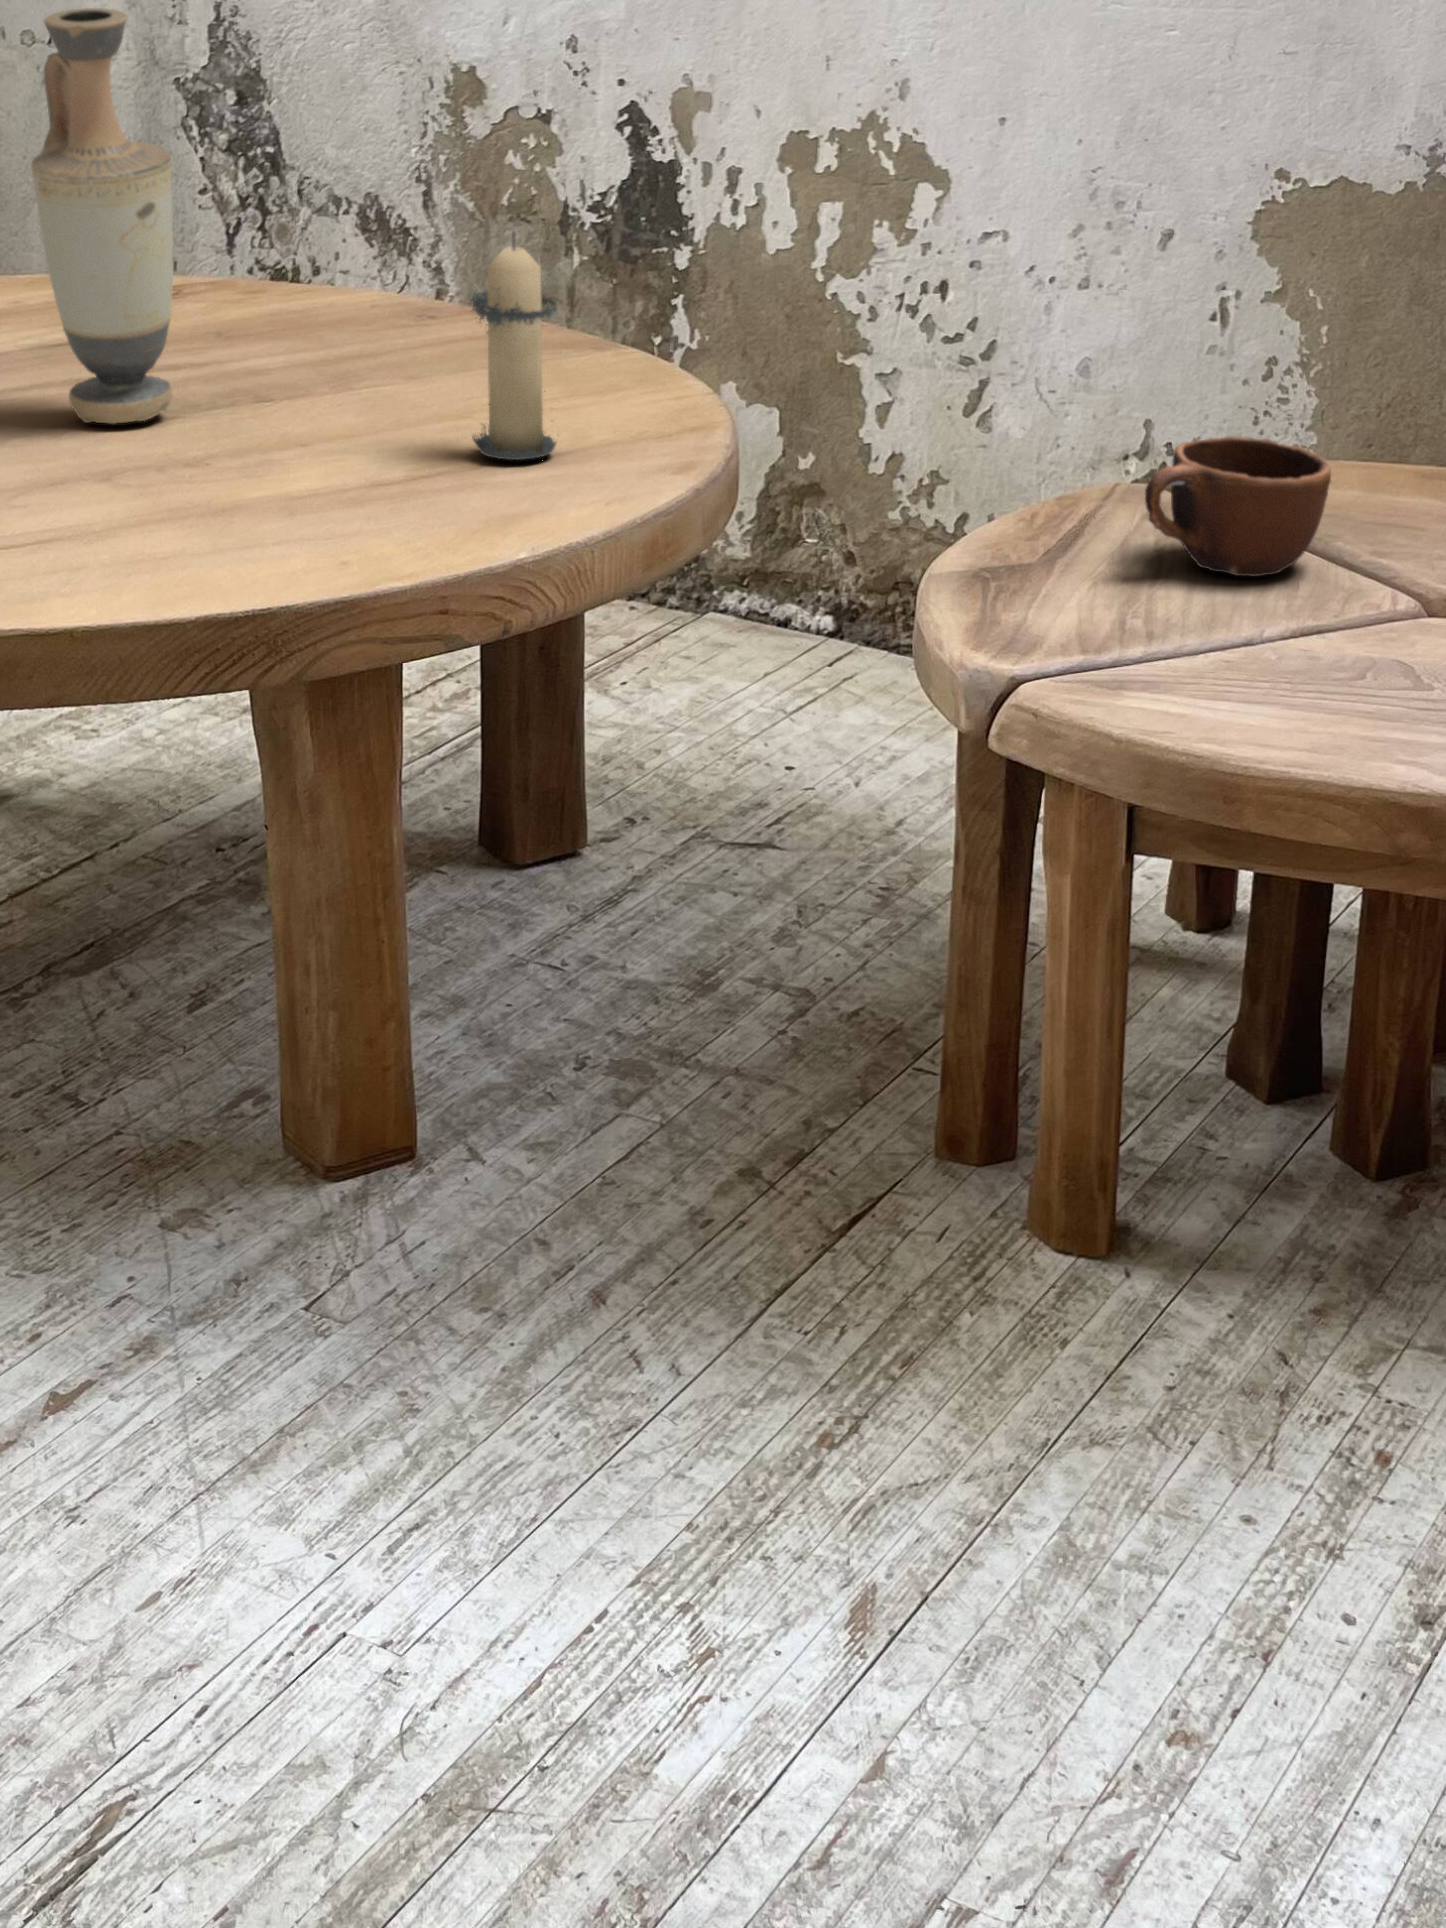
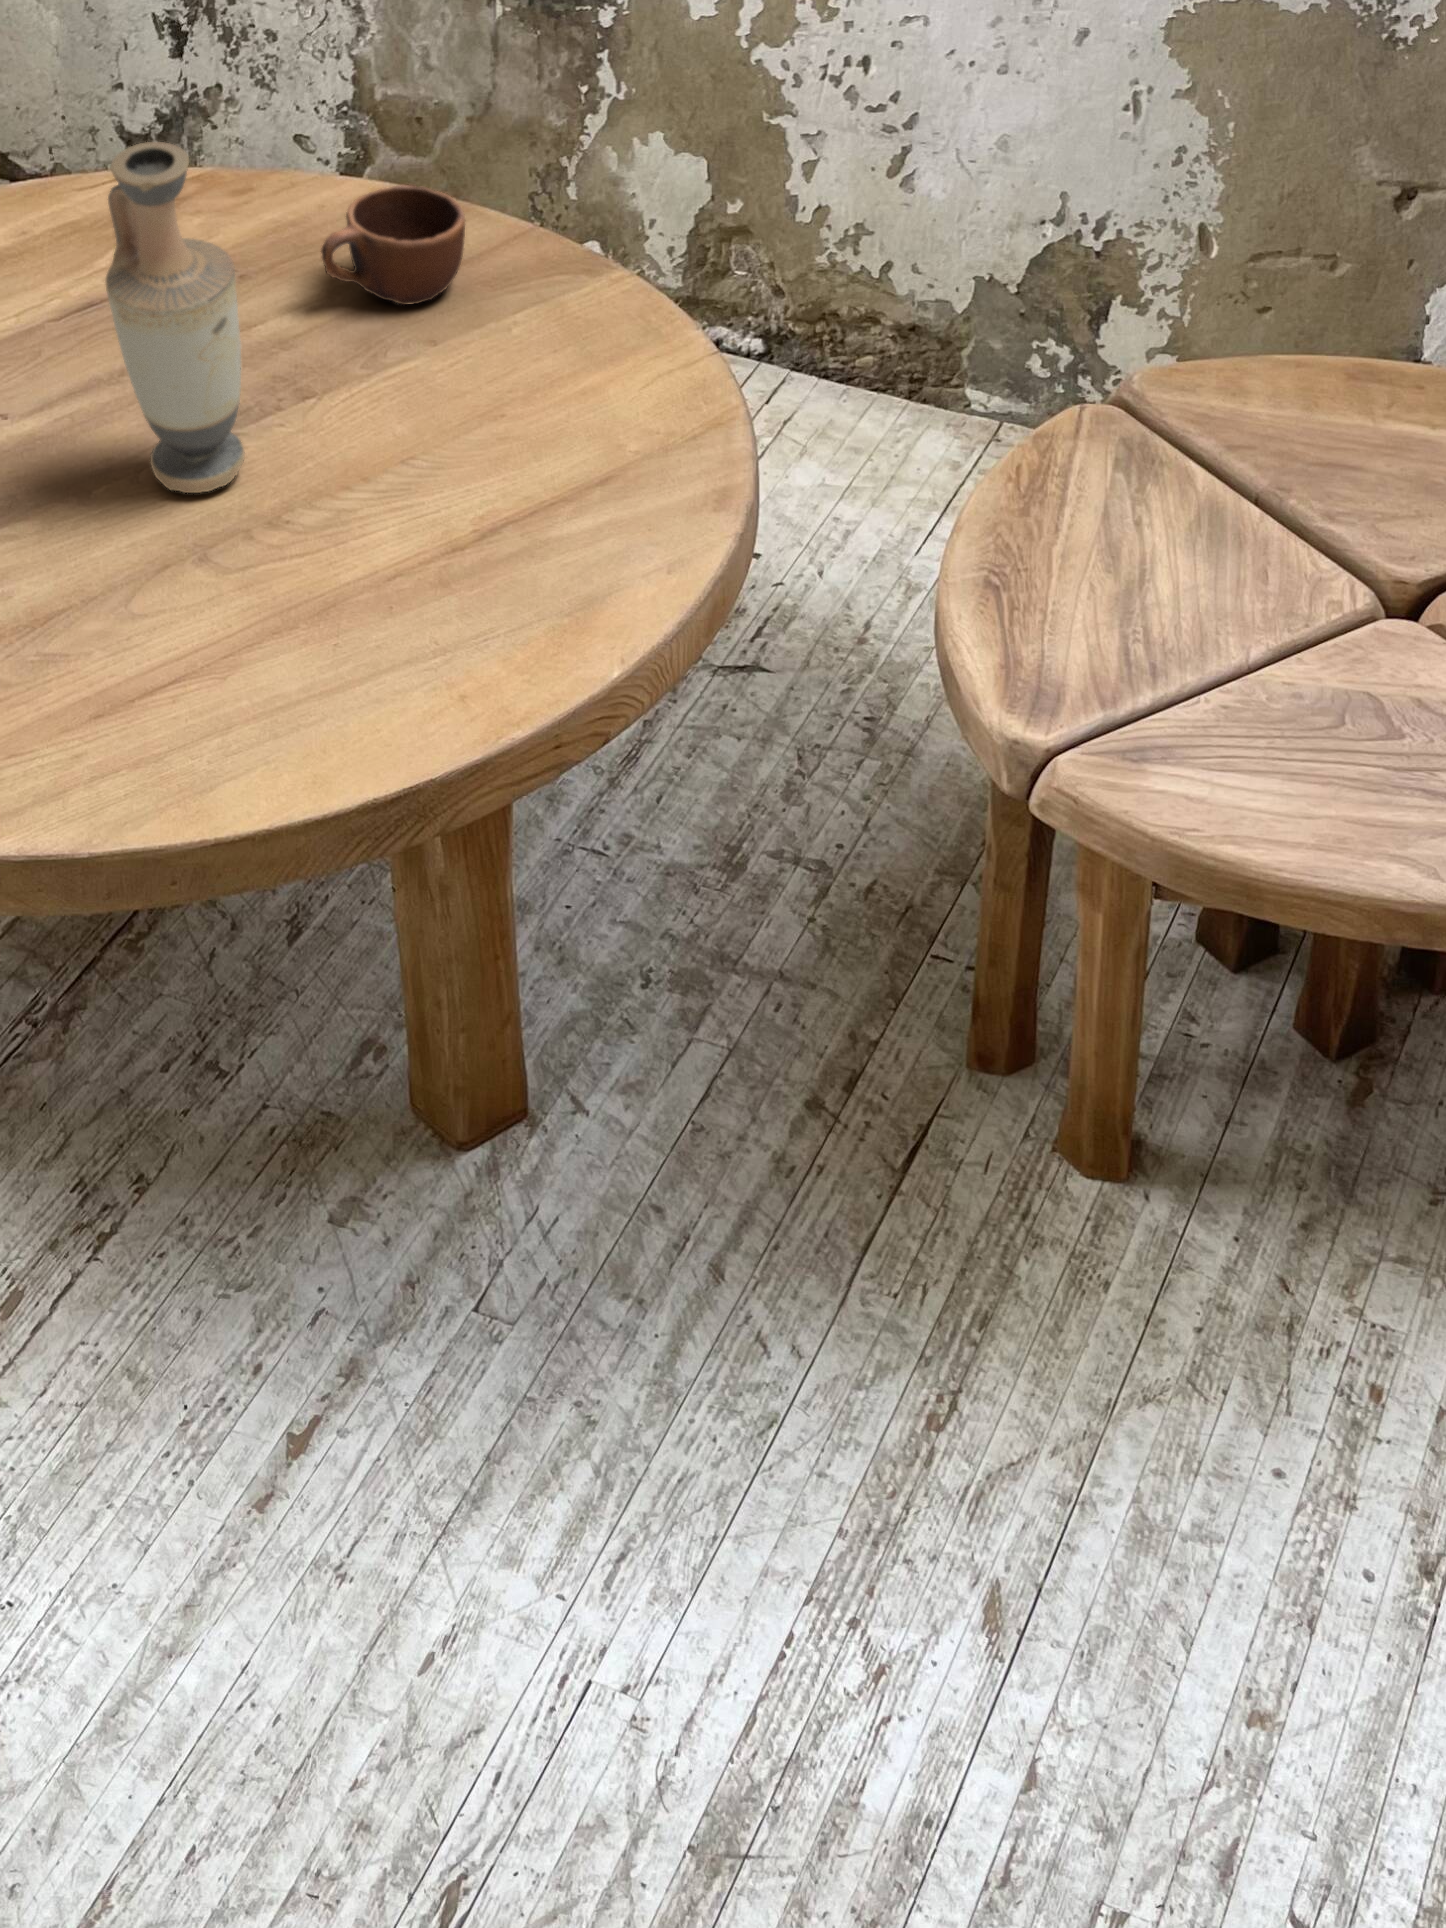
candle: present [469,232,561,460] -> none [523,343,625,536]
mug: present [1145,436,1331,576] -> present [321,185,465,305]

